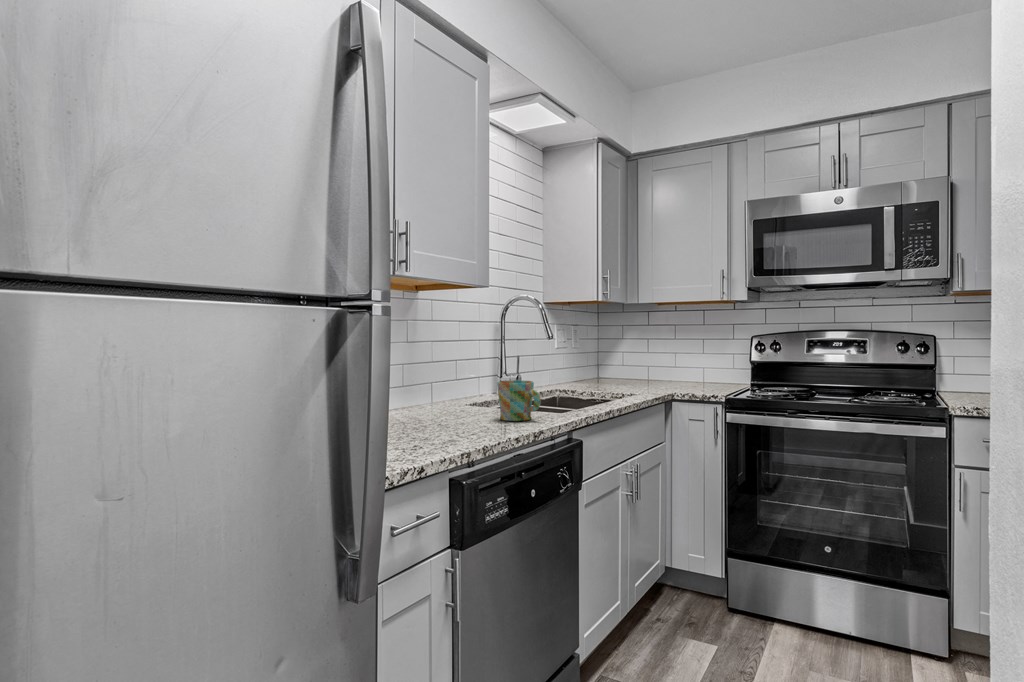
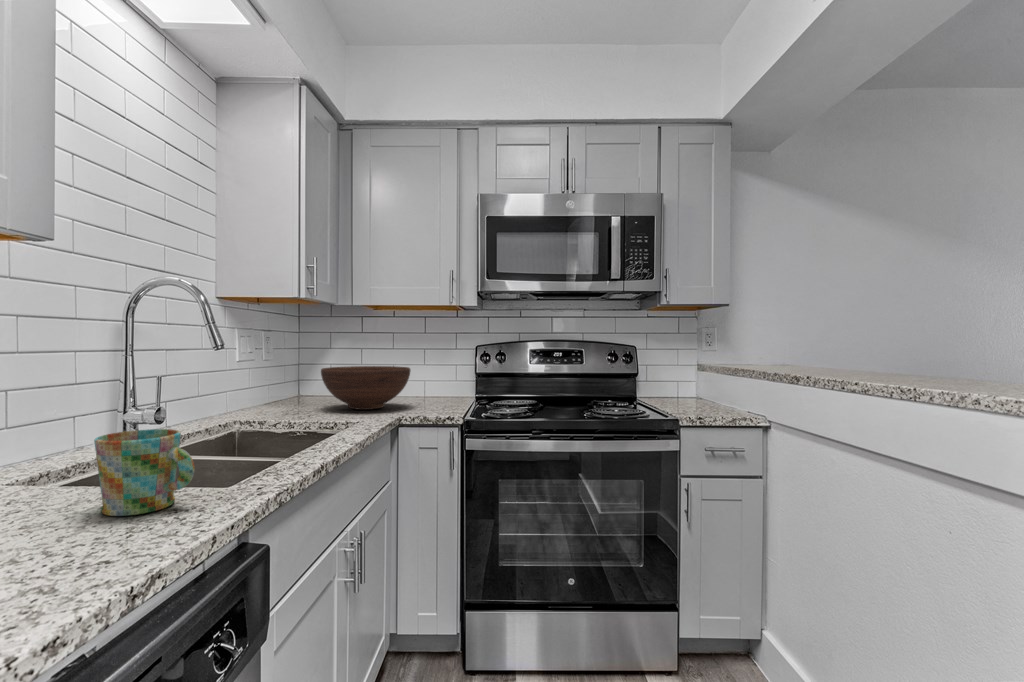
fruit bowl: none [615,353,686,388] -> present [321,366,411,410]

